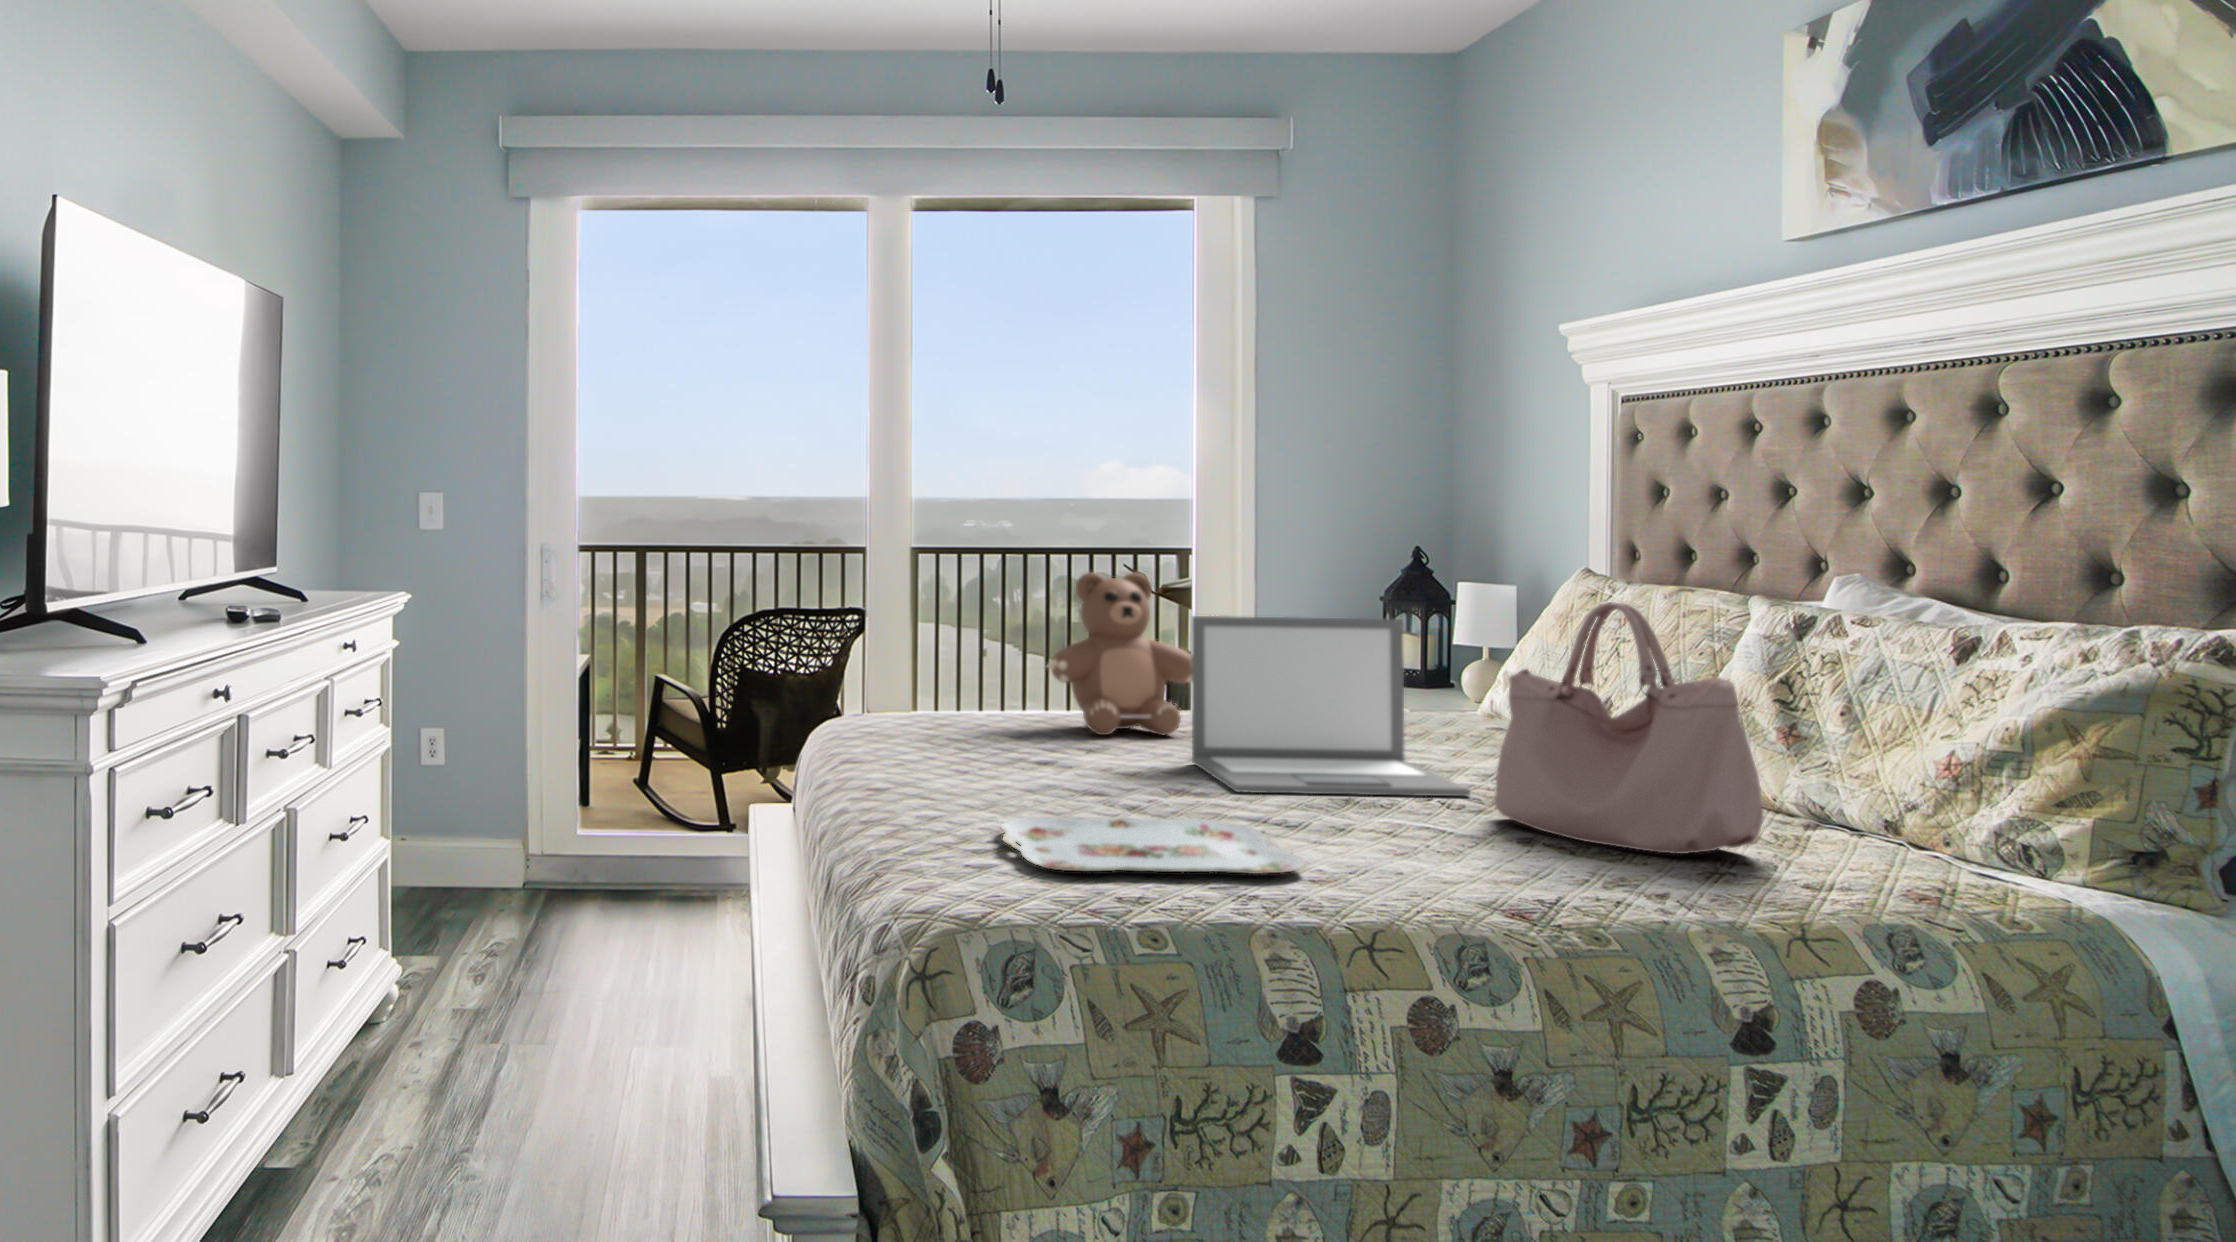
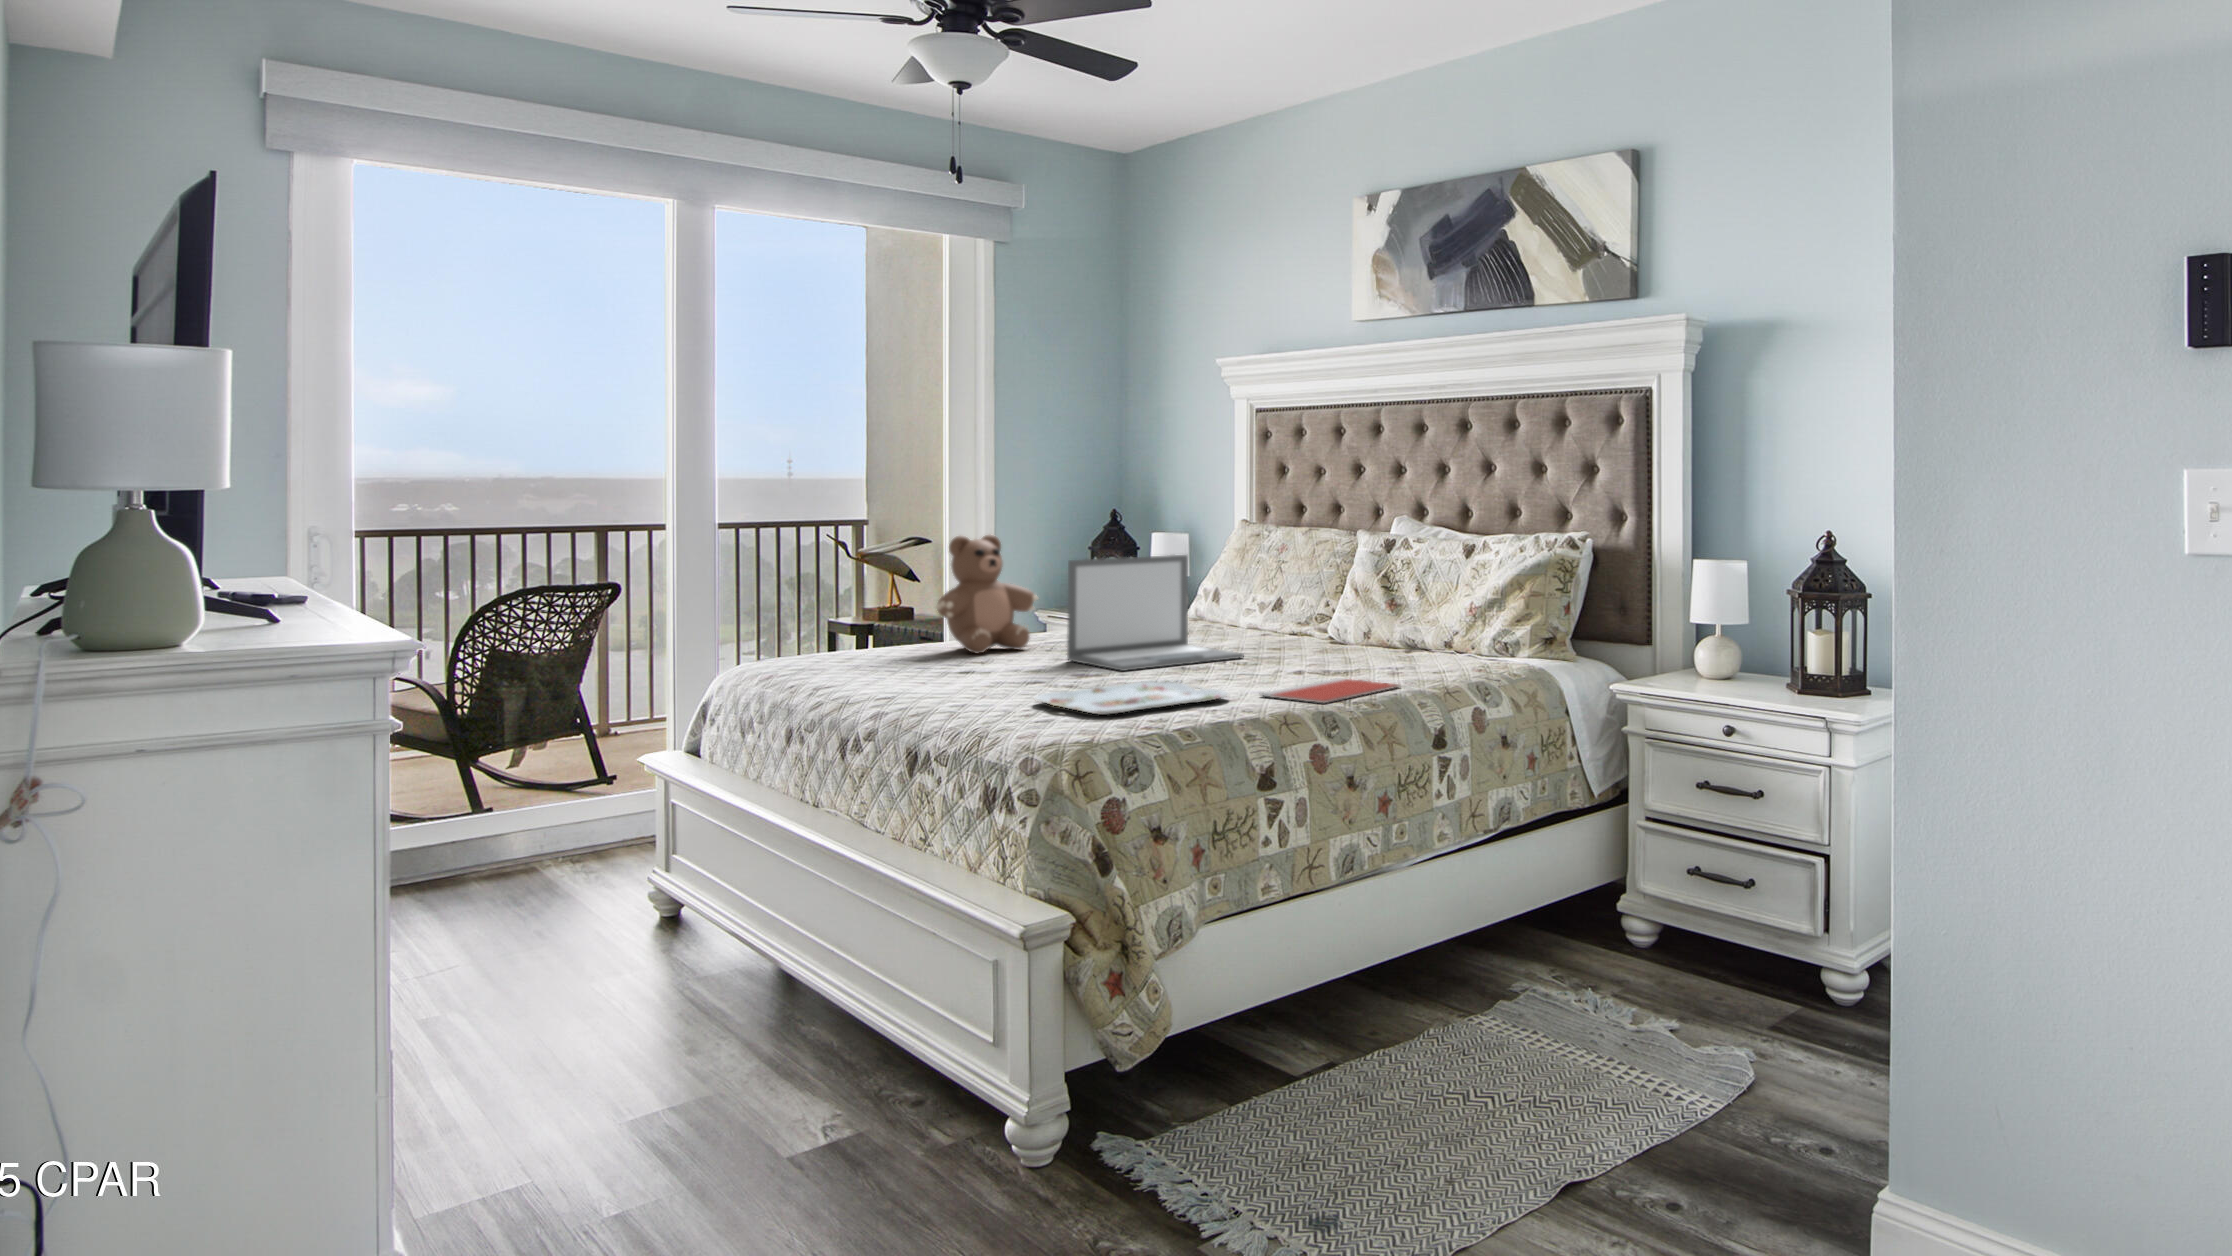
handbag: present [1495,602,1763,854] -> none [1270,534,1410,669]
notebook: none [1365,867,1675,919] -> present [1260,678,1400,703]

